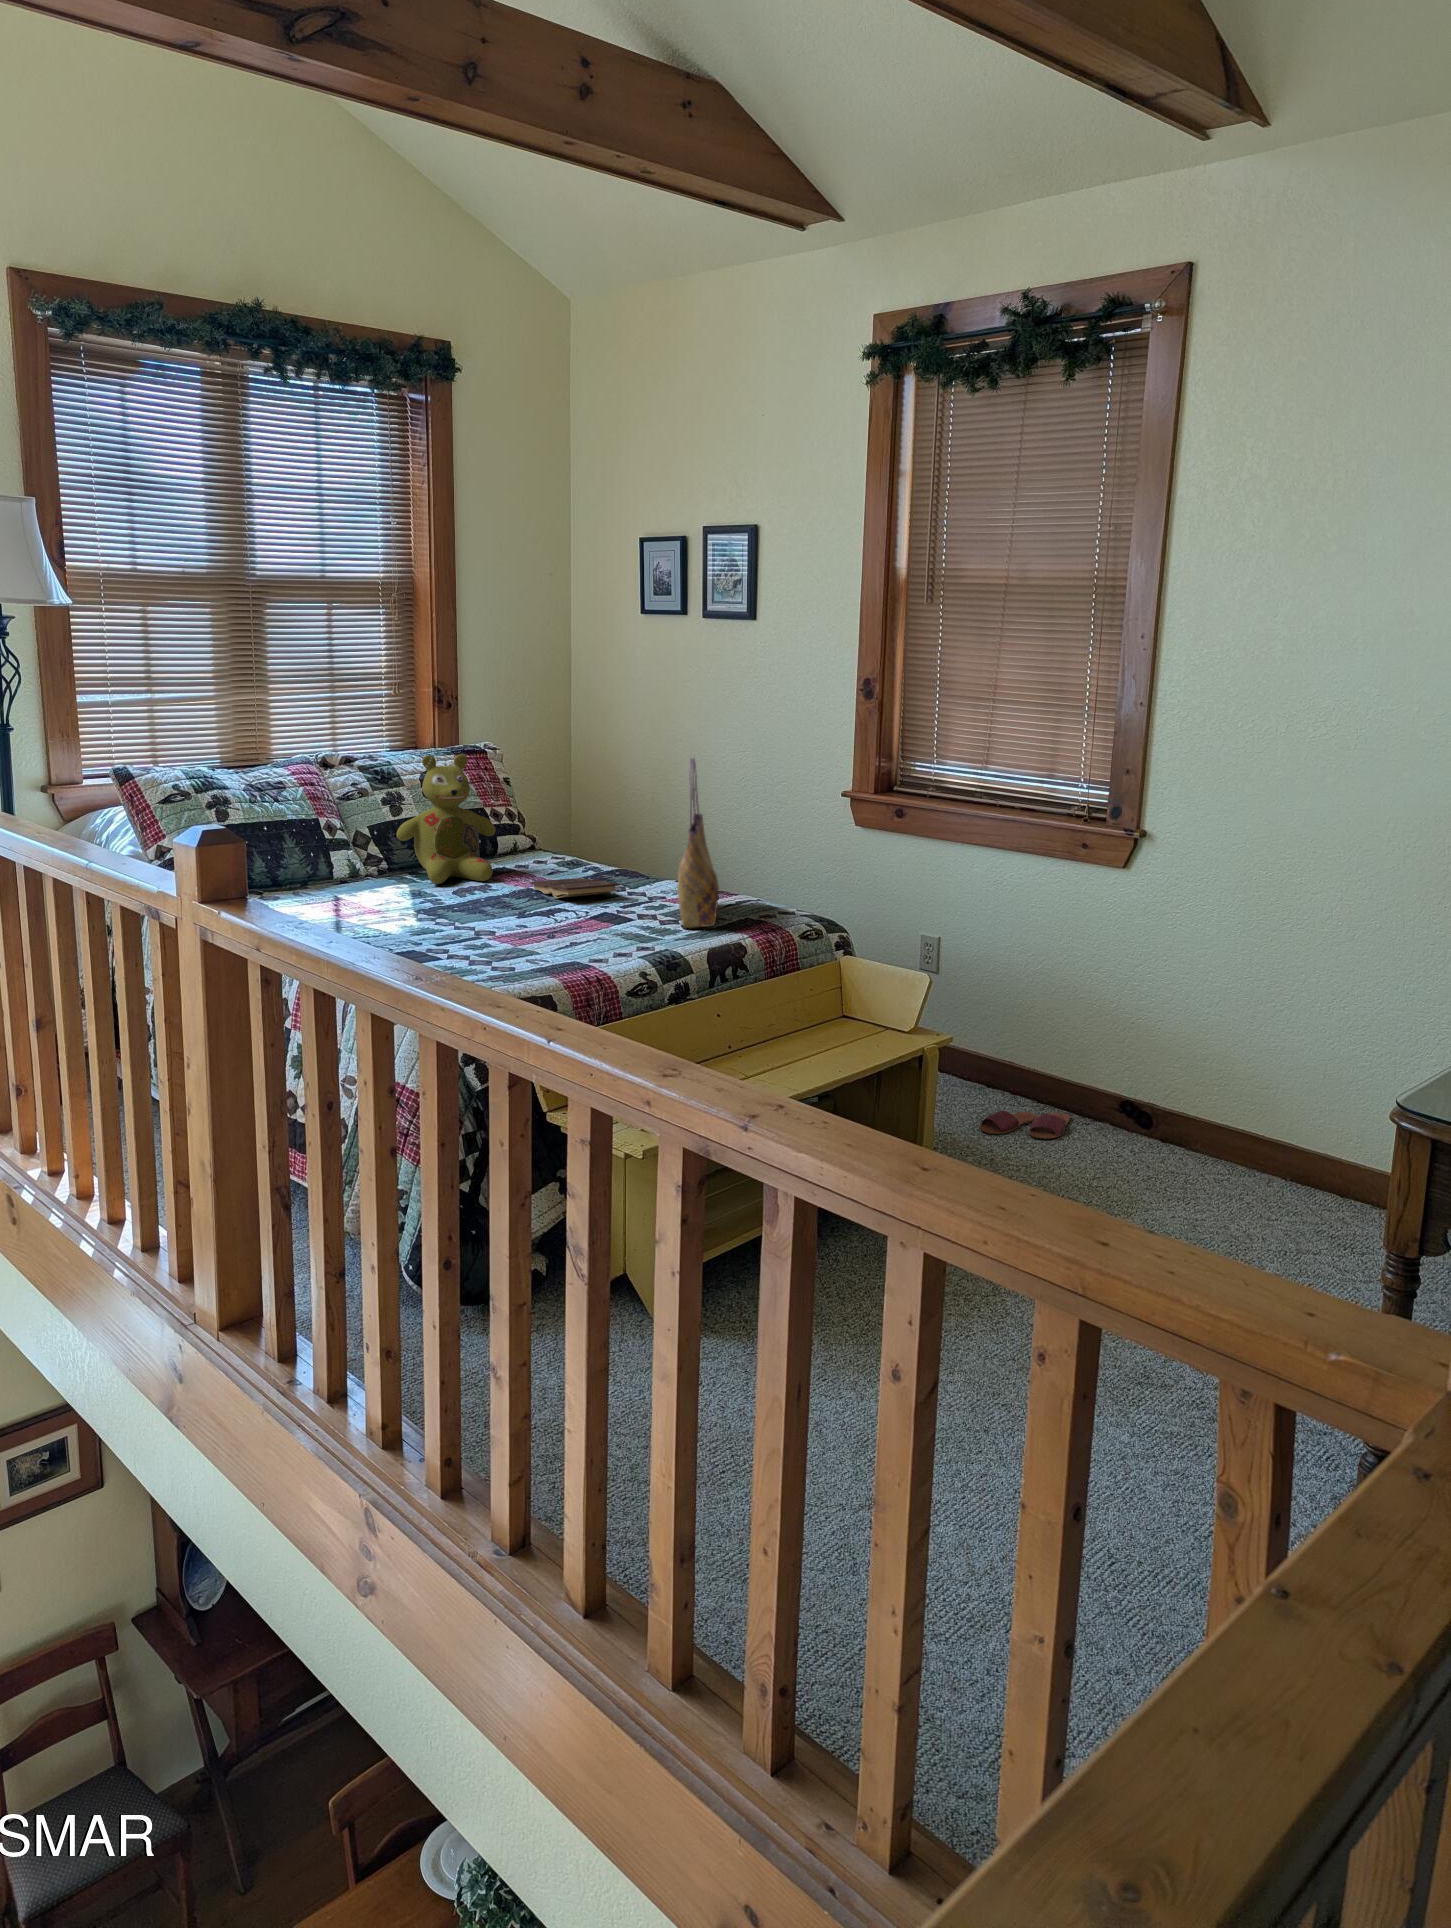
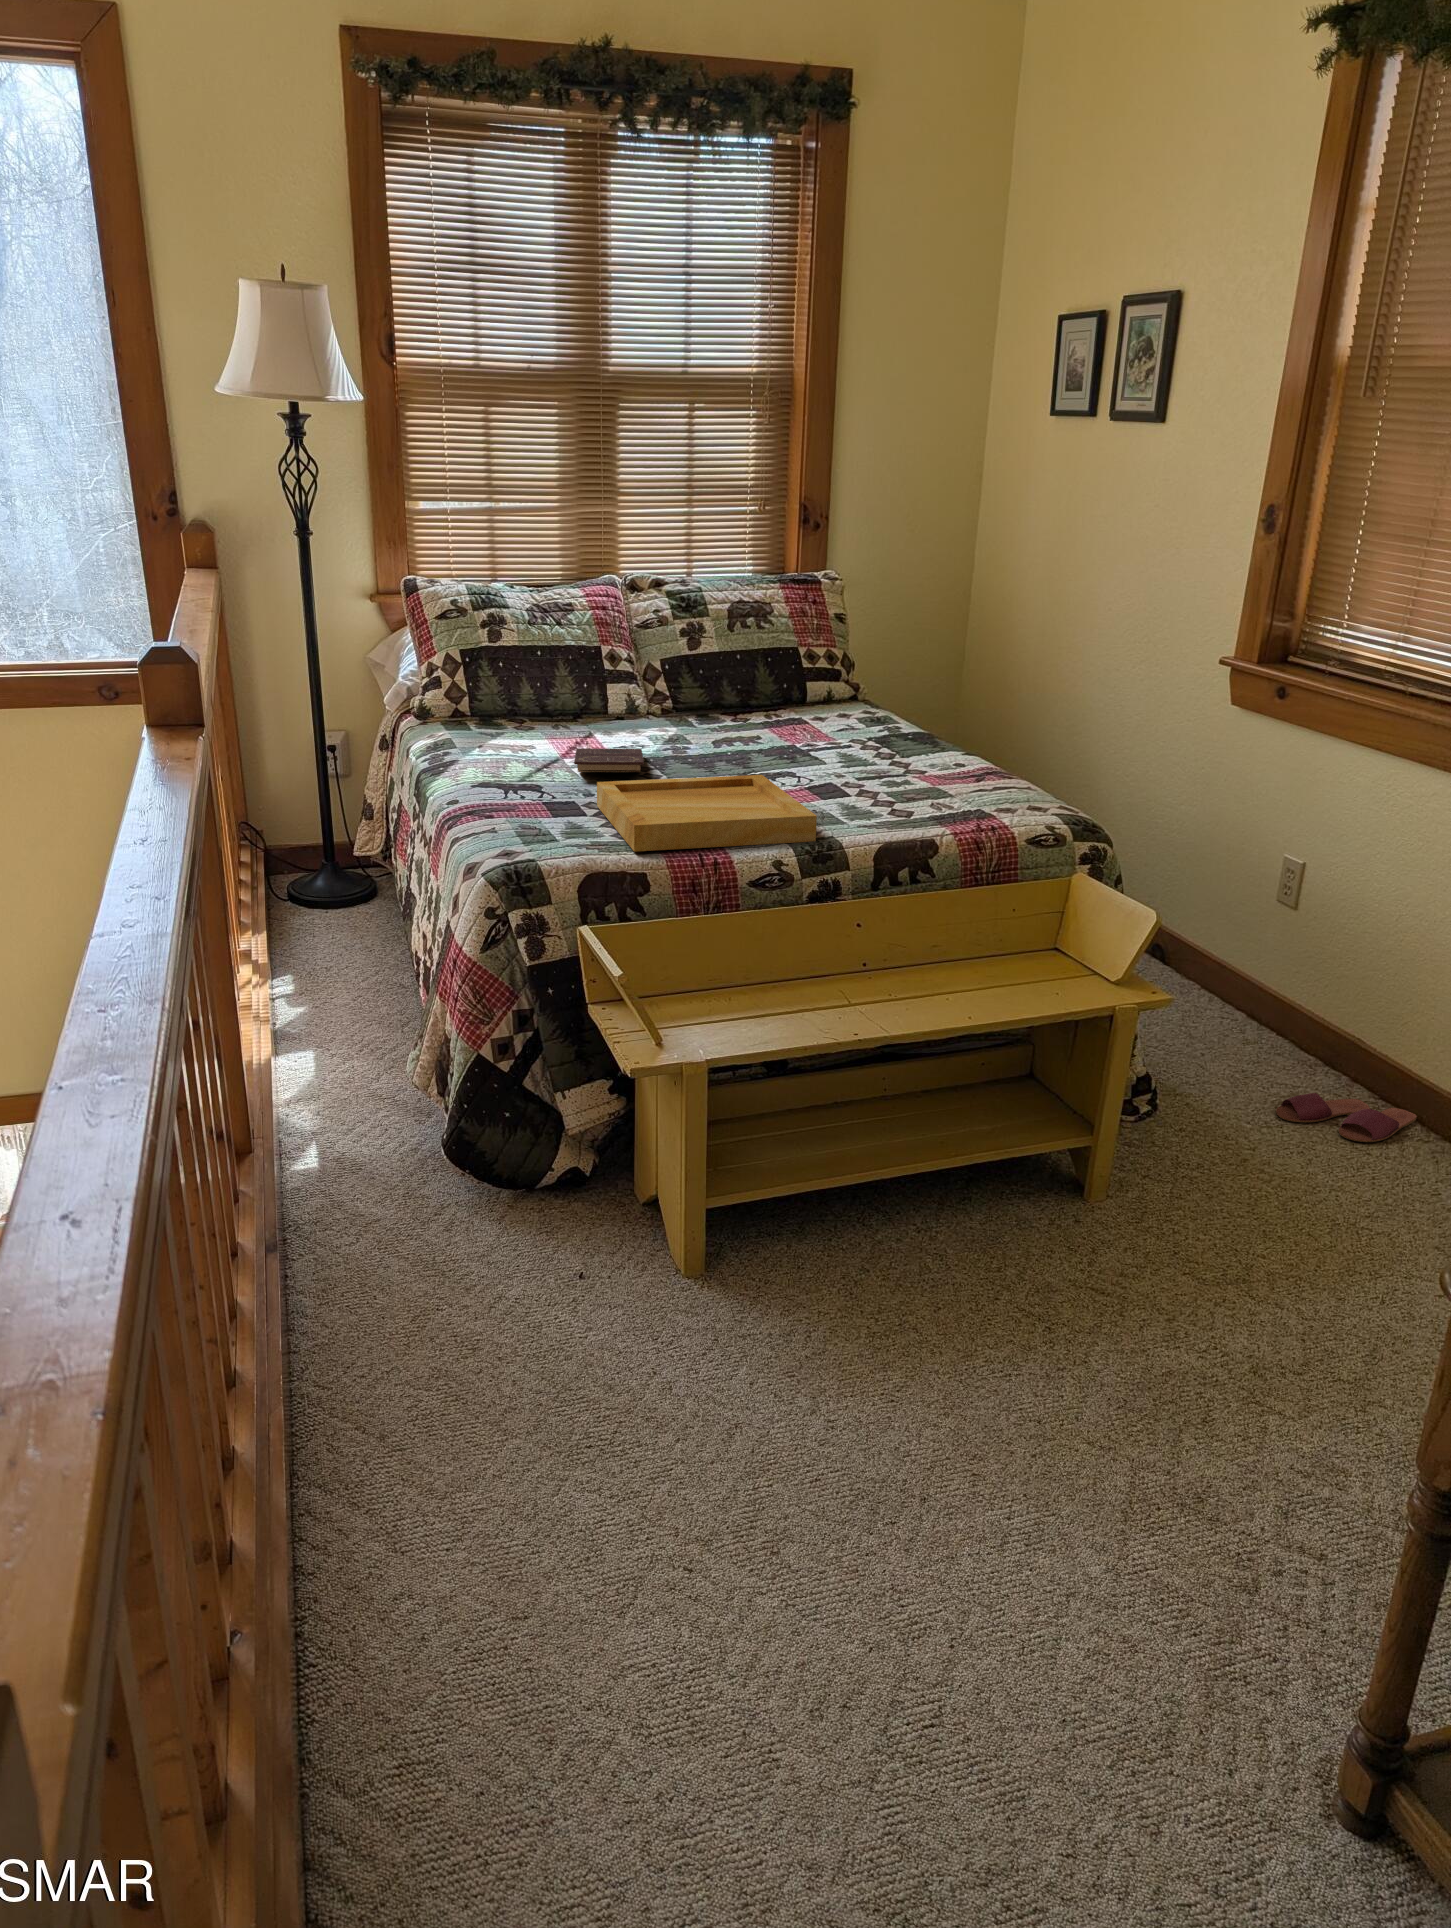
stuffed bear: present [396,754,496,884] -> none [671,582,784,730]
tote bag: present [677,758,719,928] -> none [881,603,964,814]
book: present [531,878,619,898] -> present [574,748,644,772]
tray: none [441,909,660,977] -> present [597,775,817,852]

